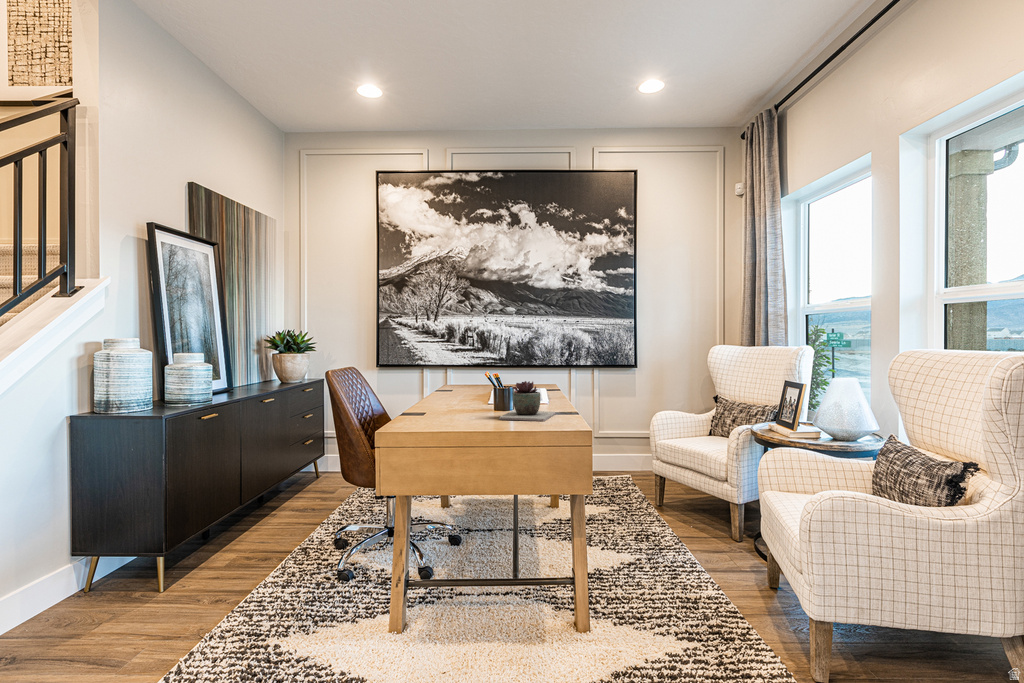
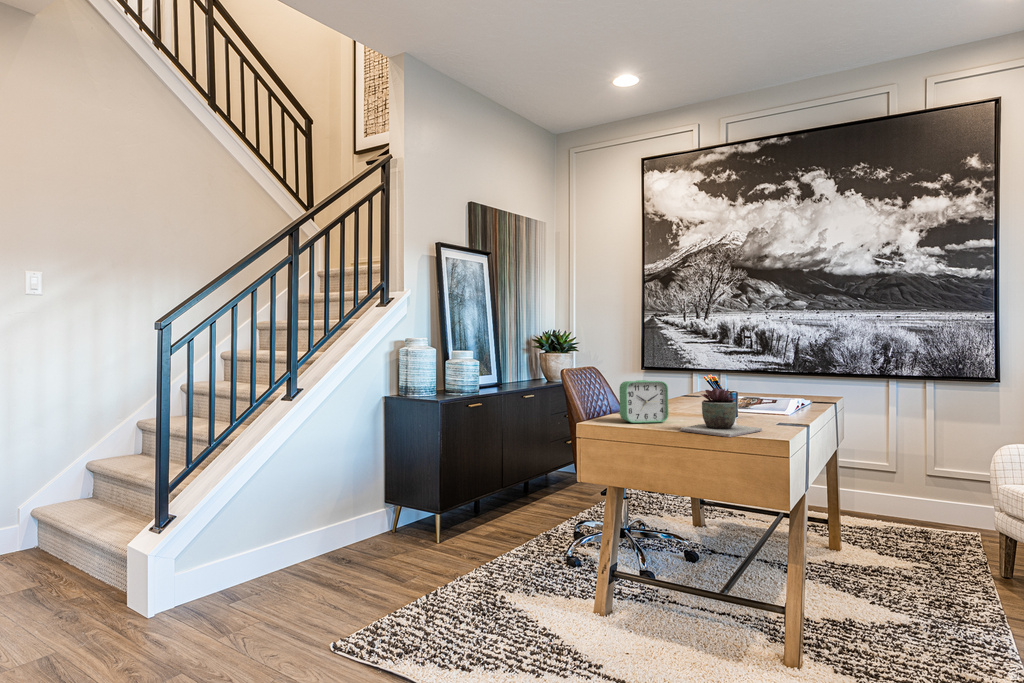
alarm clock: none [432,377,475,417] -> present [619,380,669,423]

